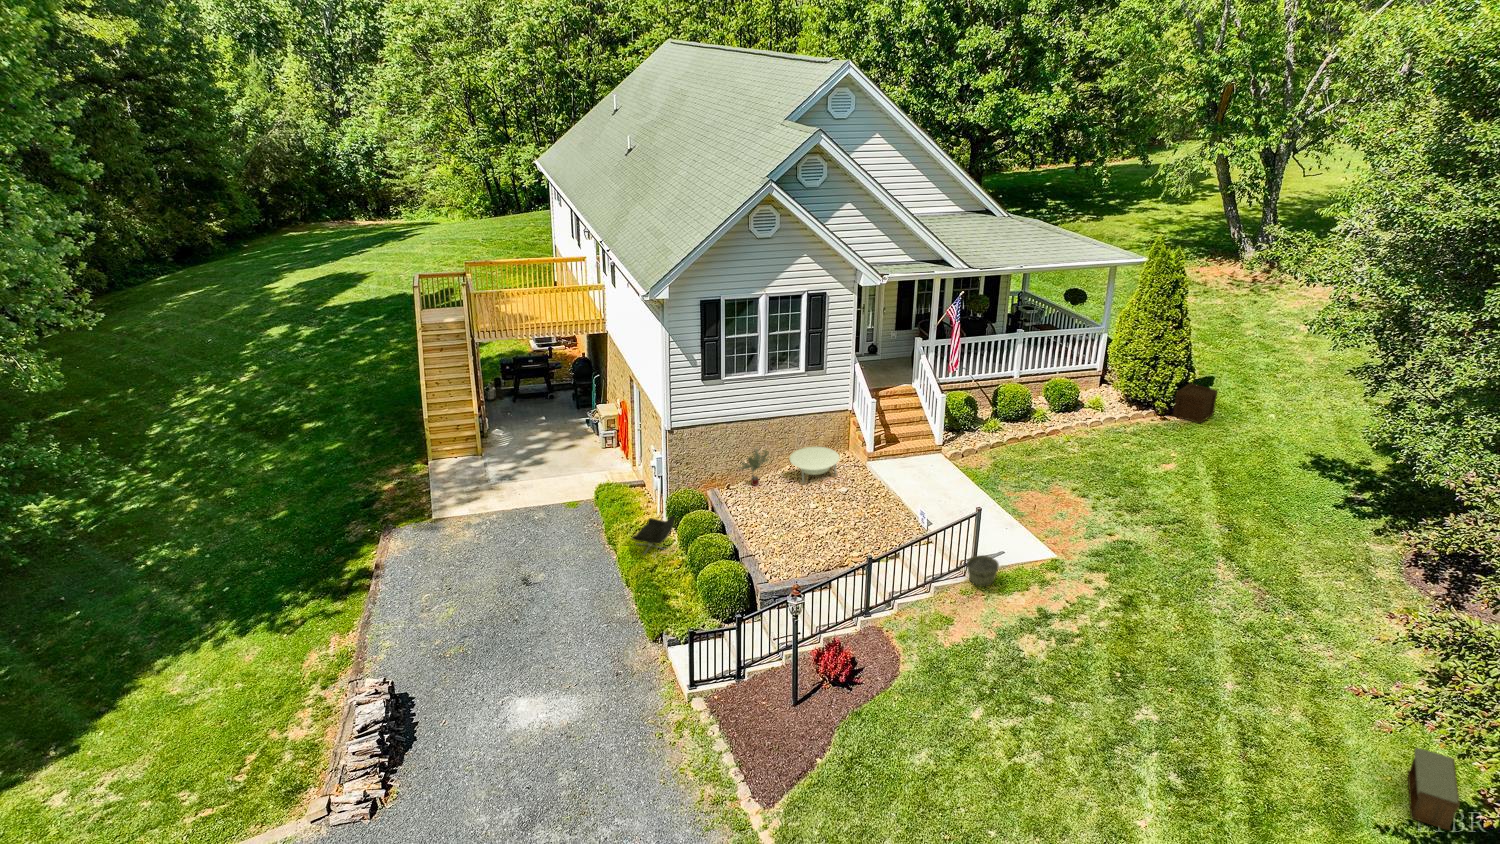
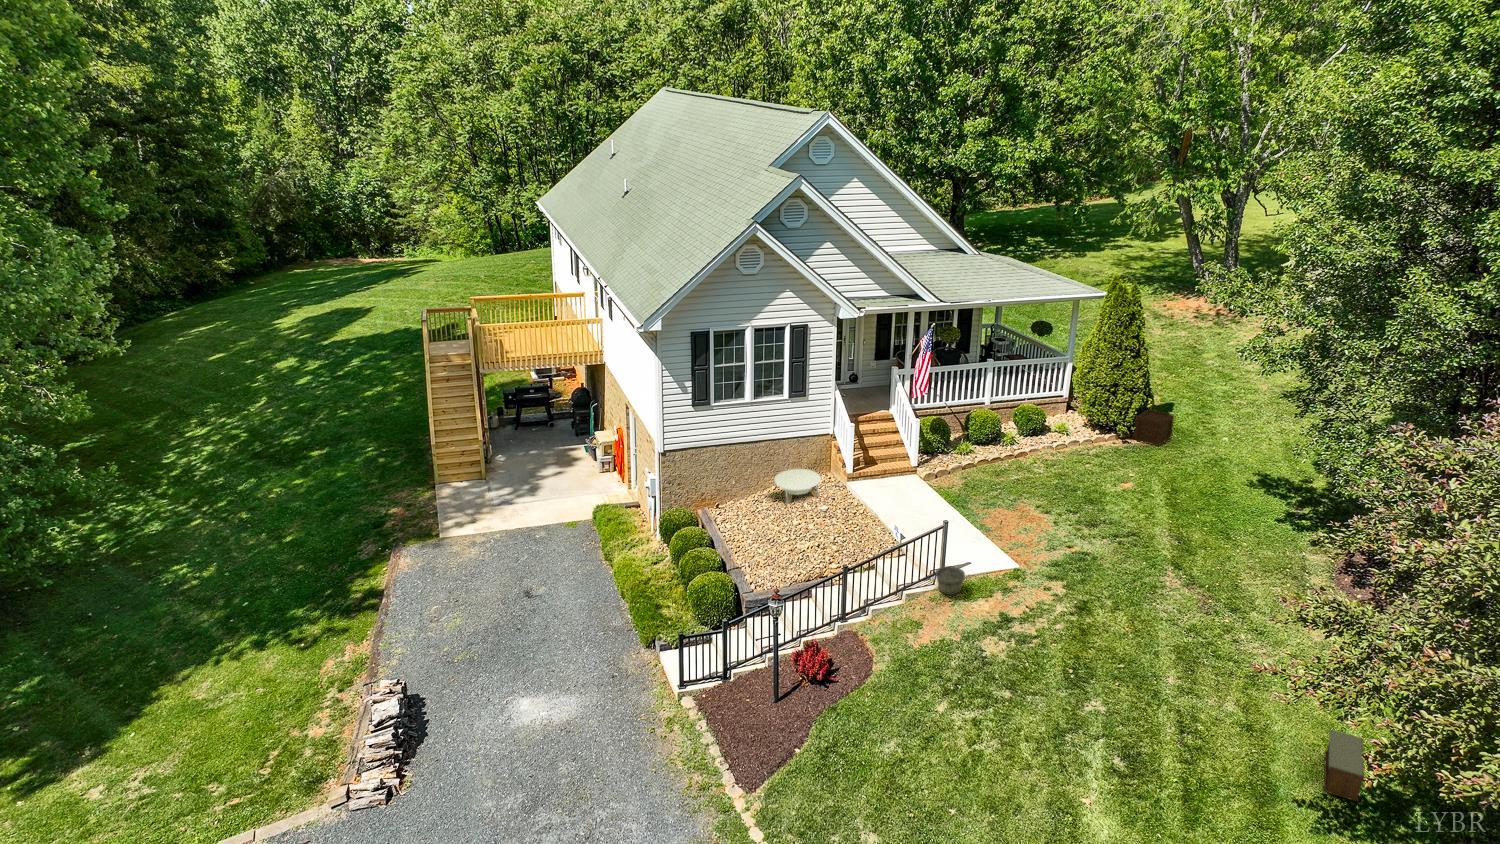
potted tree: present [739,449,769,486] -> none [726,468,756,505]
lounge chair: present [632,516,674,554] -> none [626,533,666,569]

